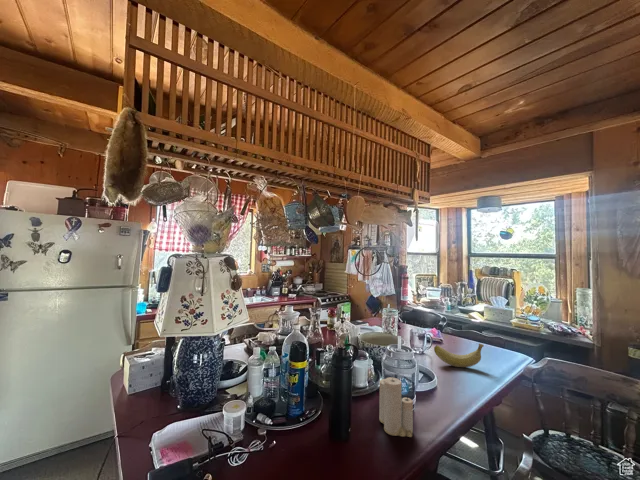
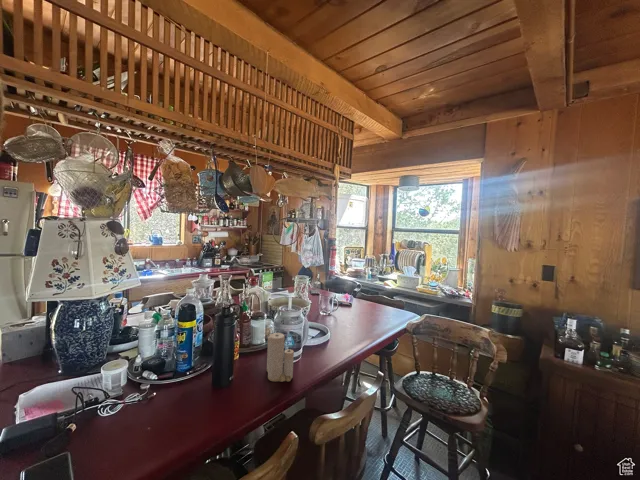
banana: present [434,344,484,367] -> none [337,304,377,325]

